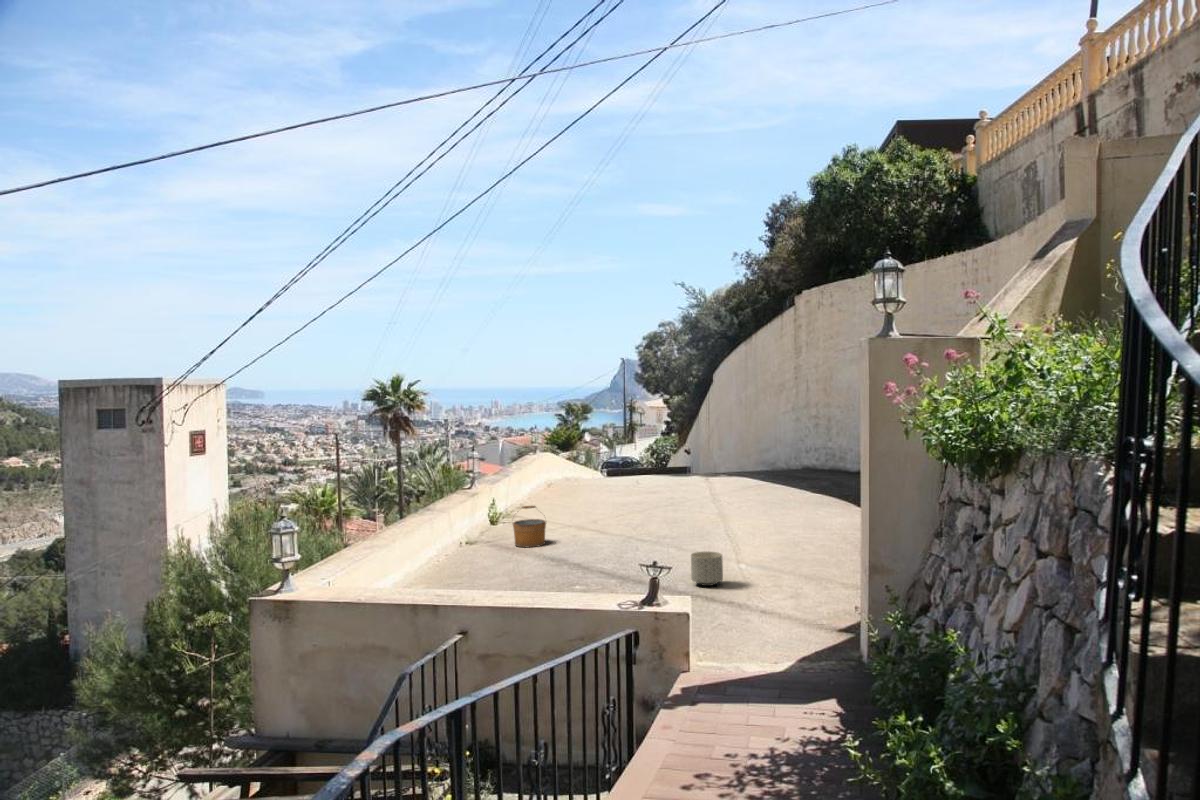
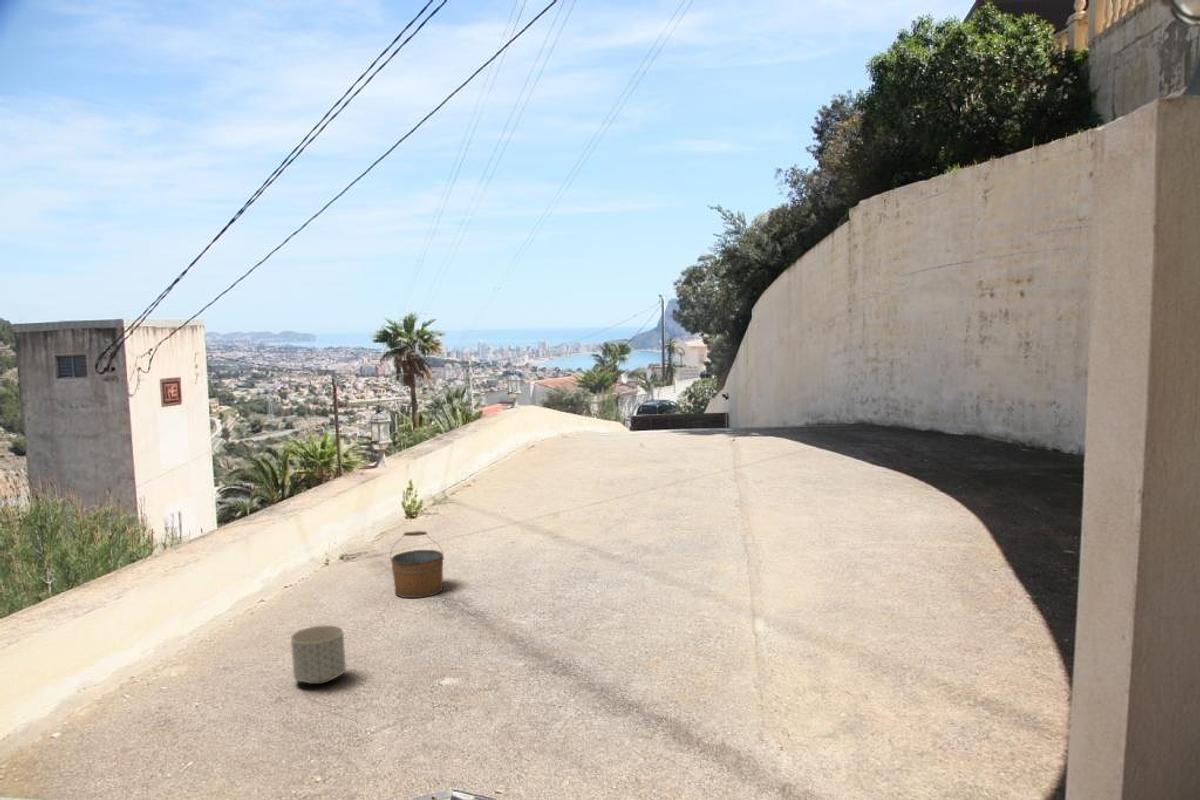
planter: present [691,551,723,586] -> present [291,625,346,684]

